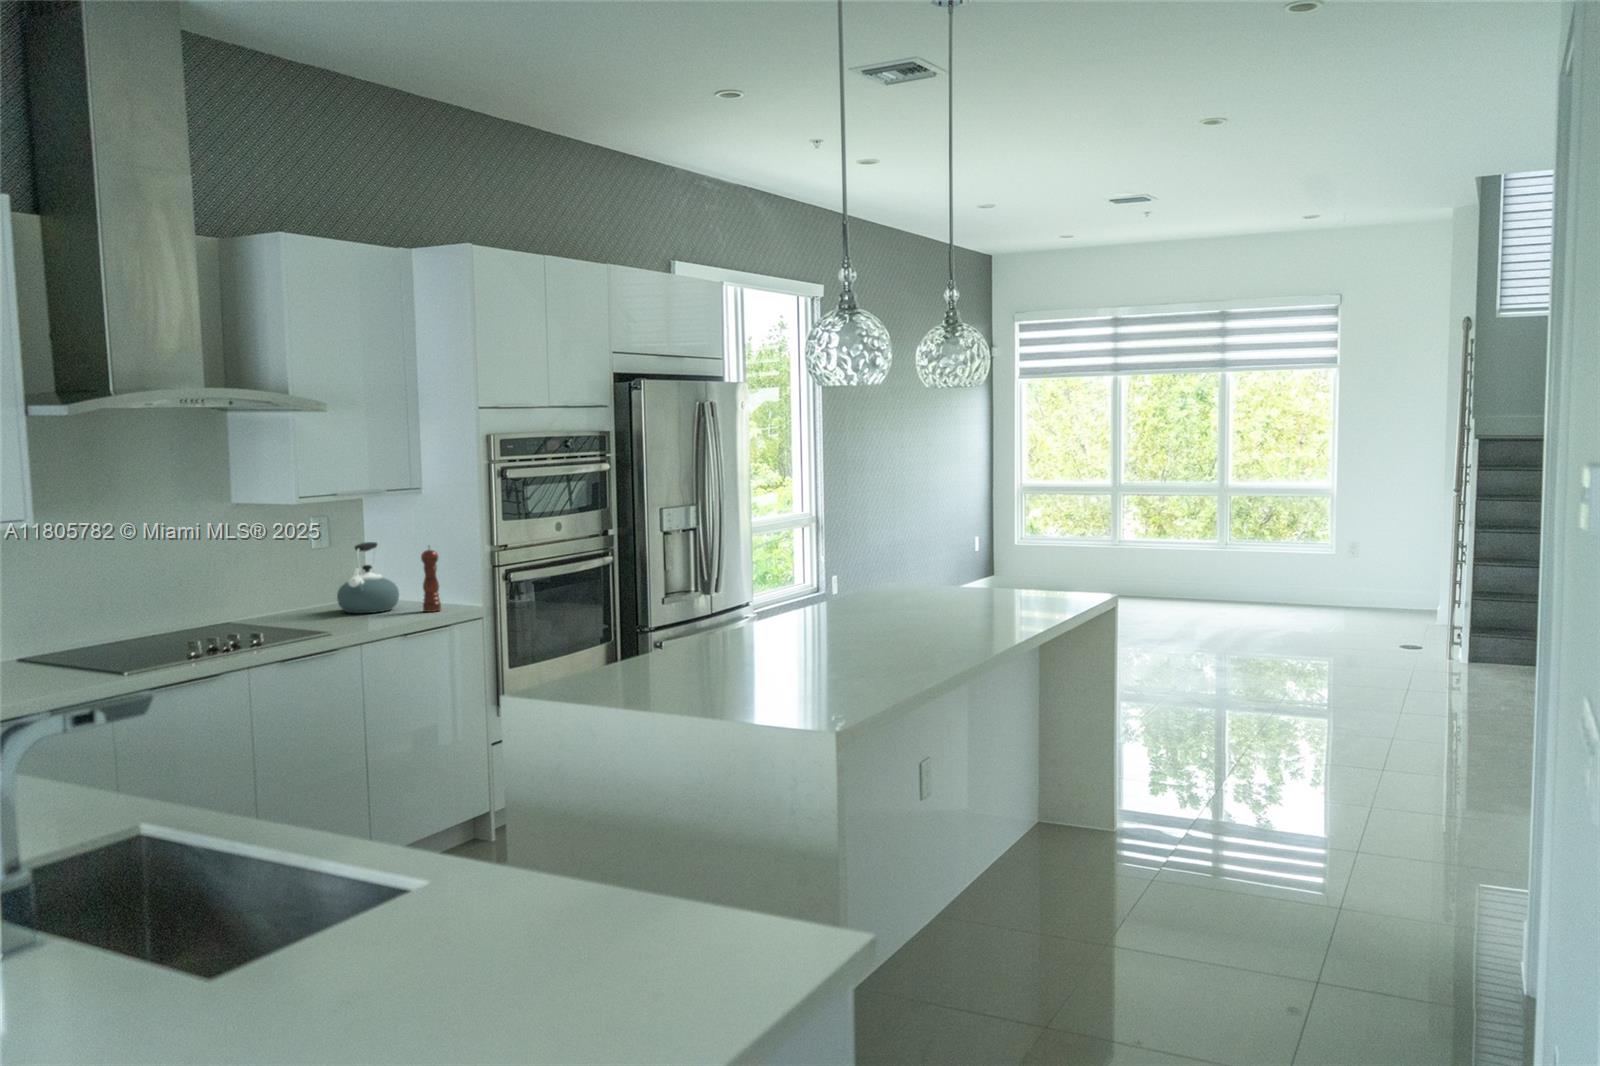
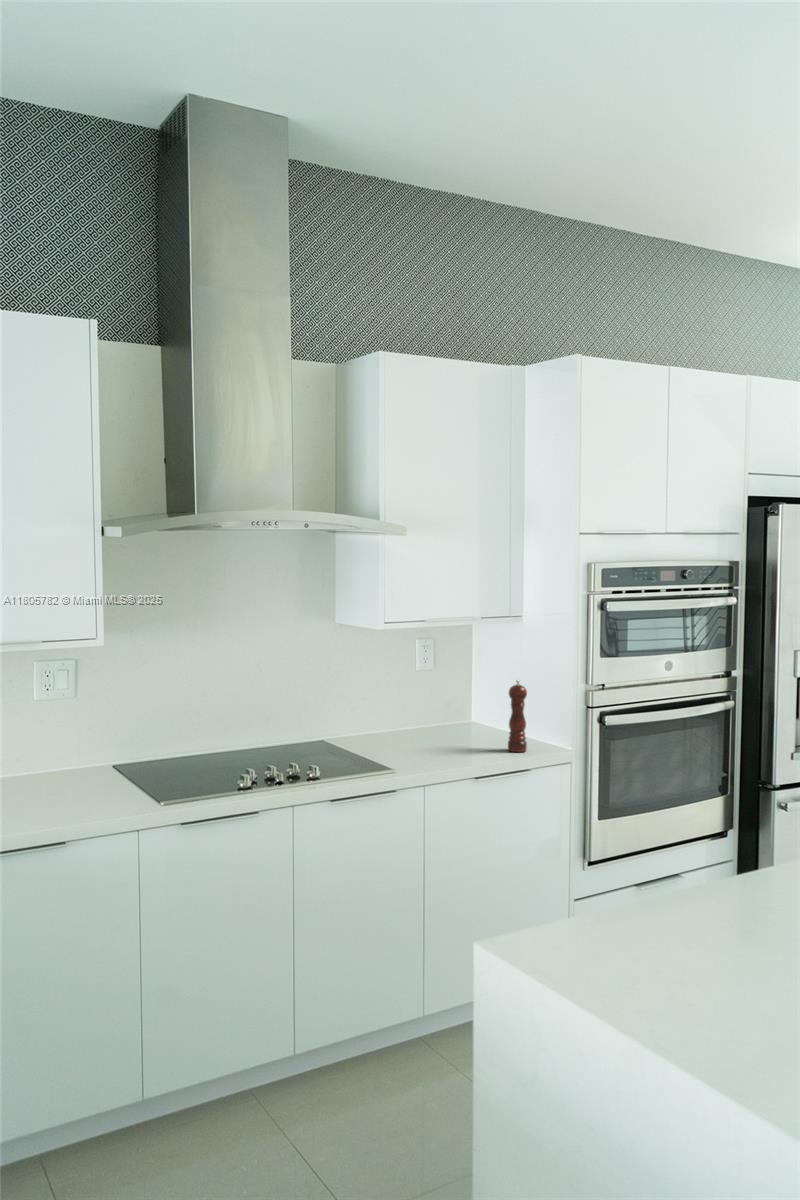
kettle: present [337,542,399,613] -> none [429,669,490,744]

